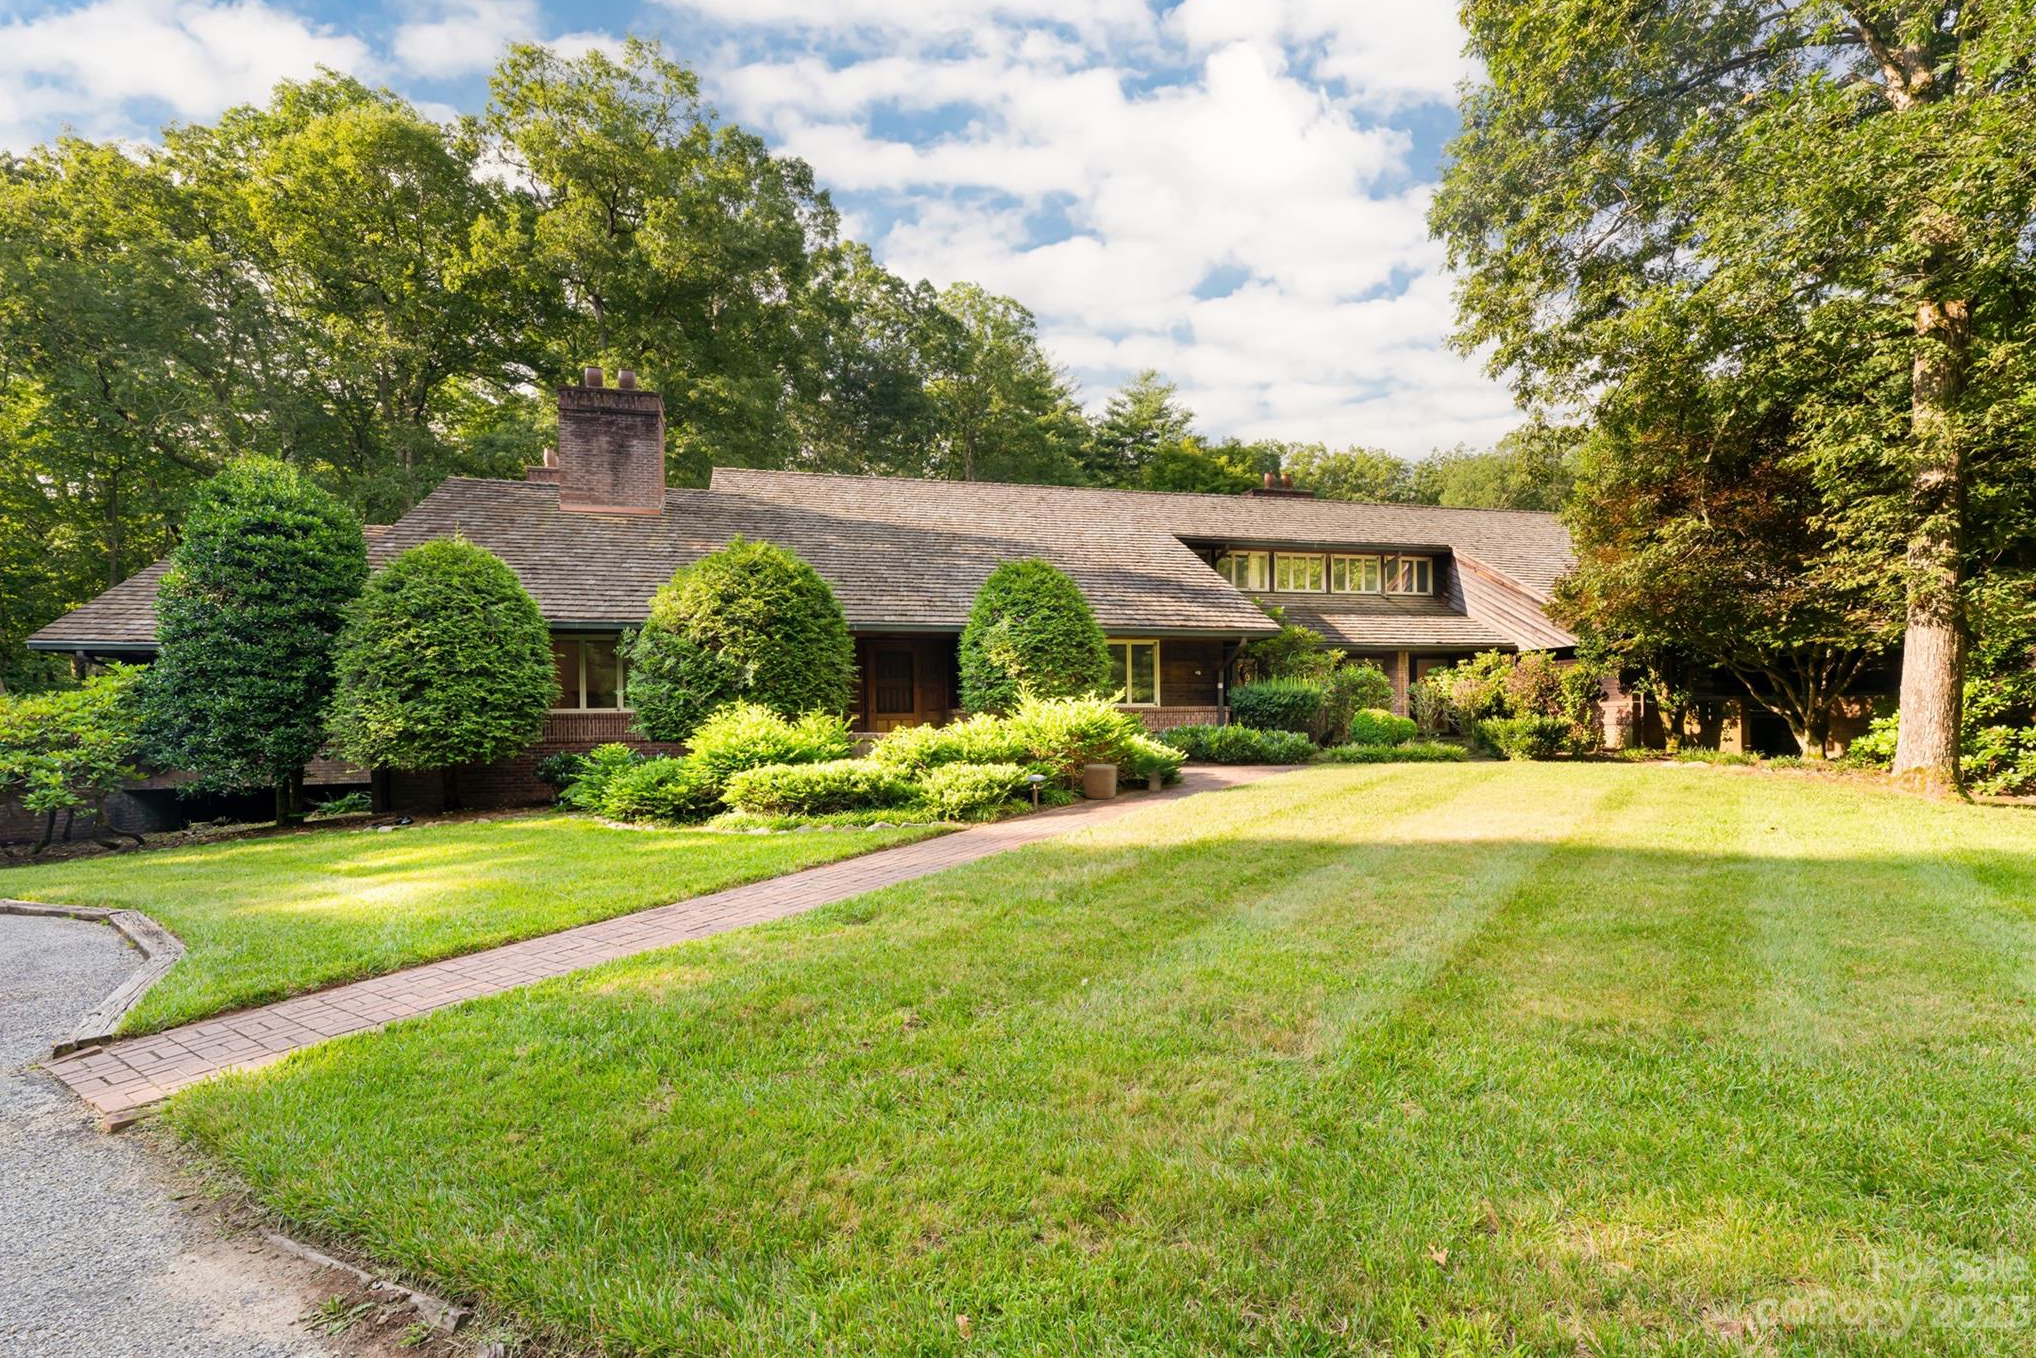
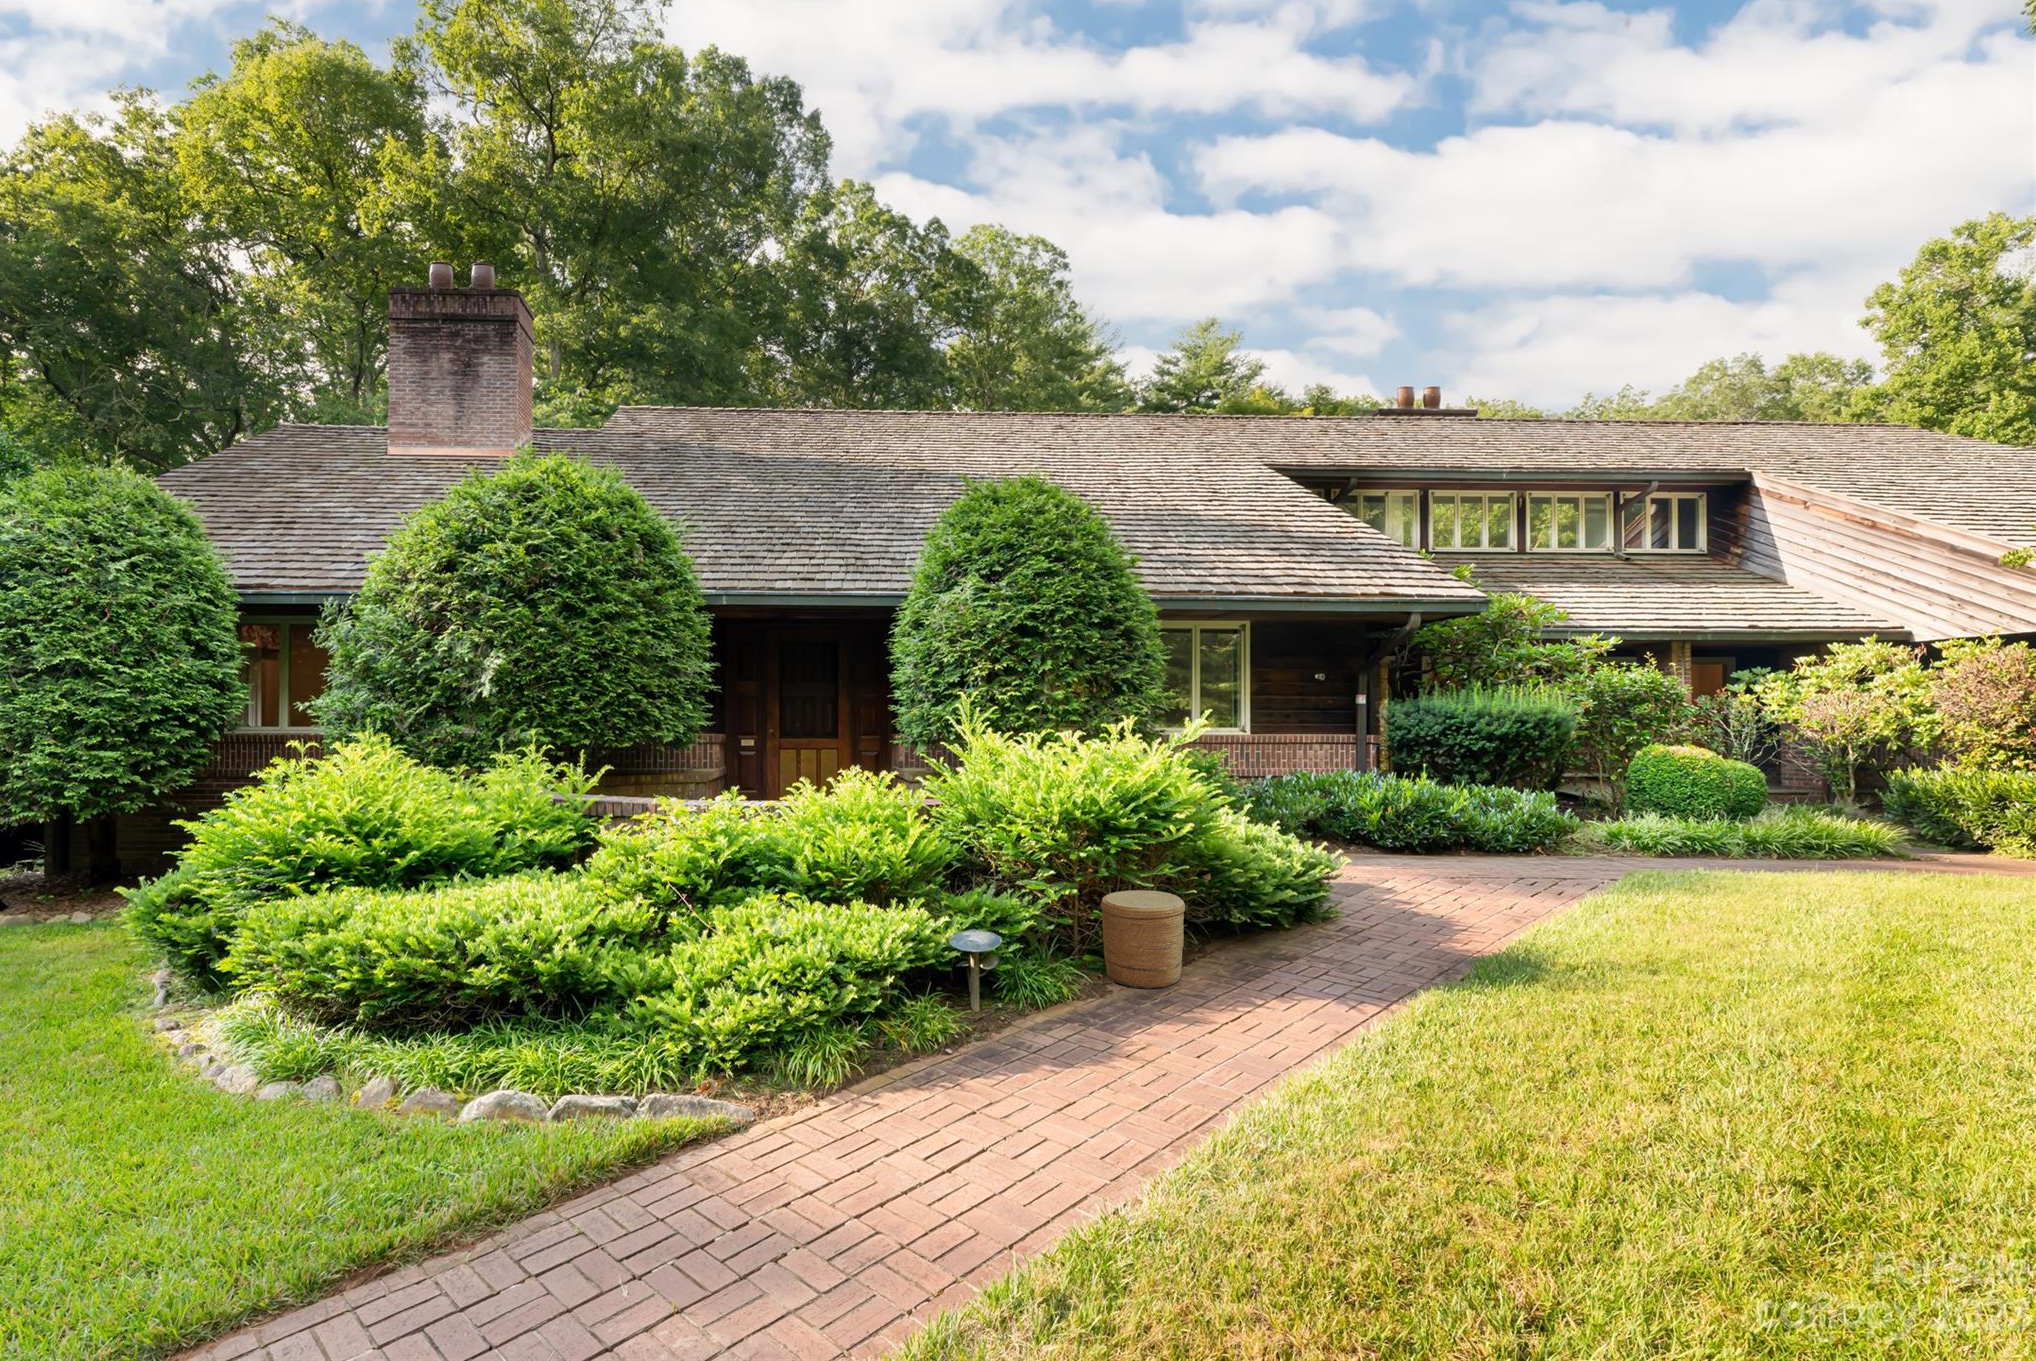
potted plant: present [1134,754,1174,791] -> none [1213,852,1330,950]

